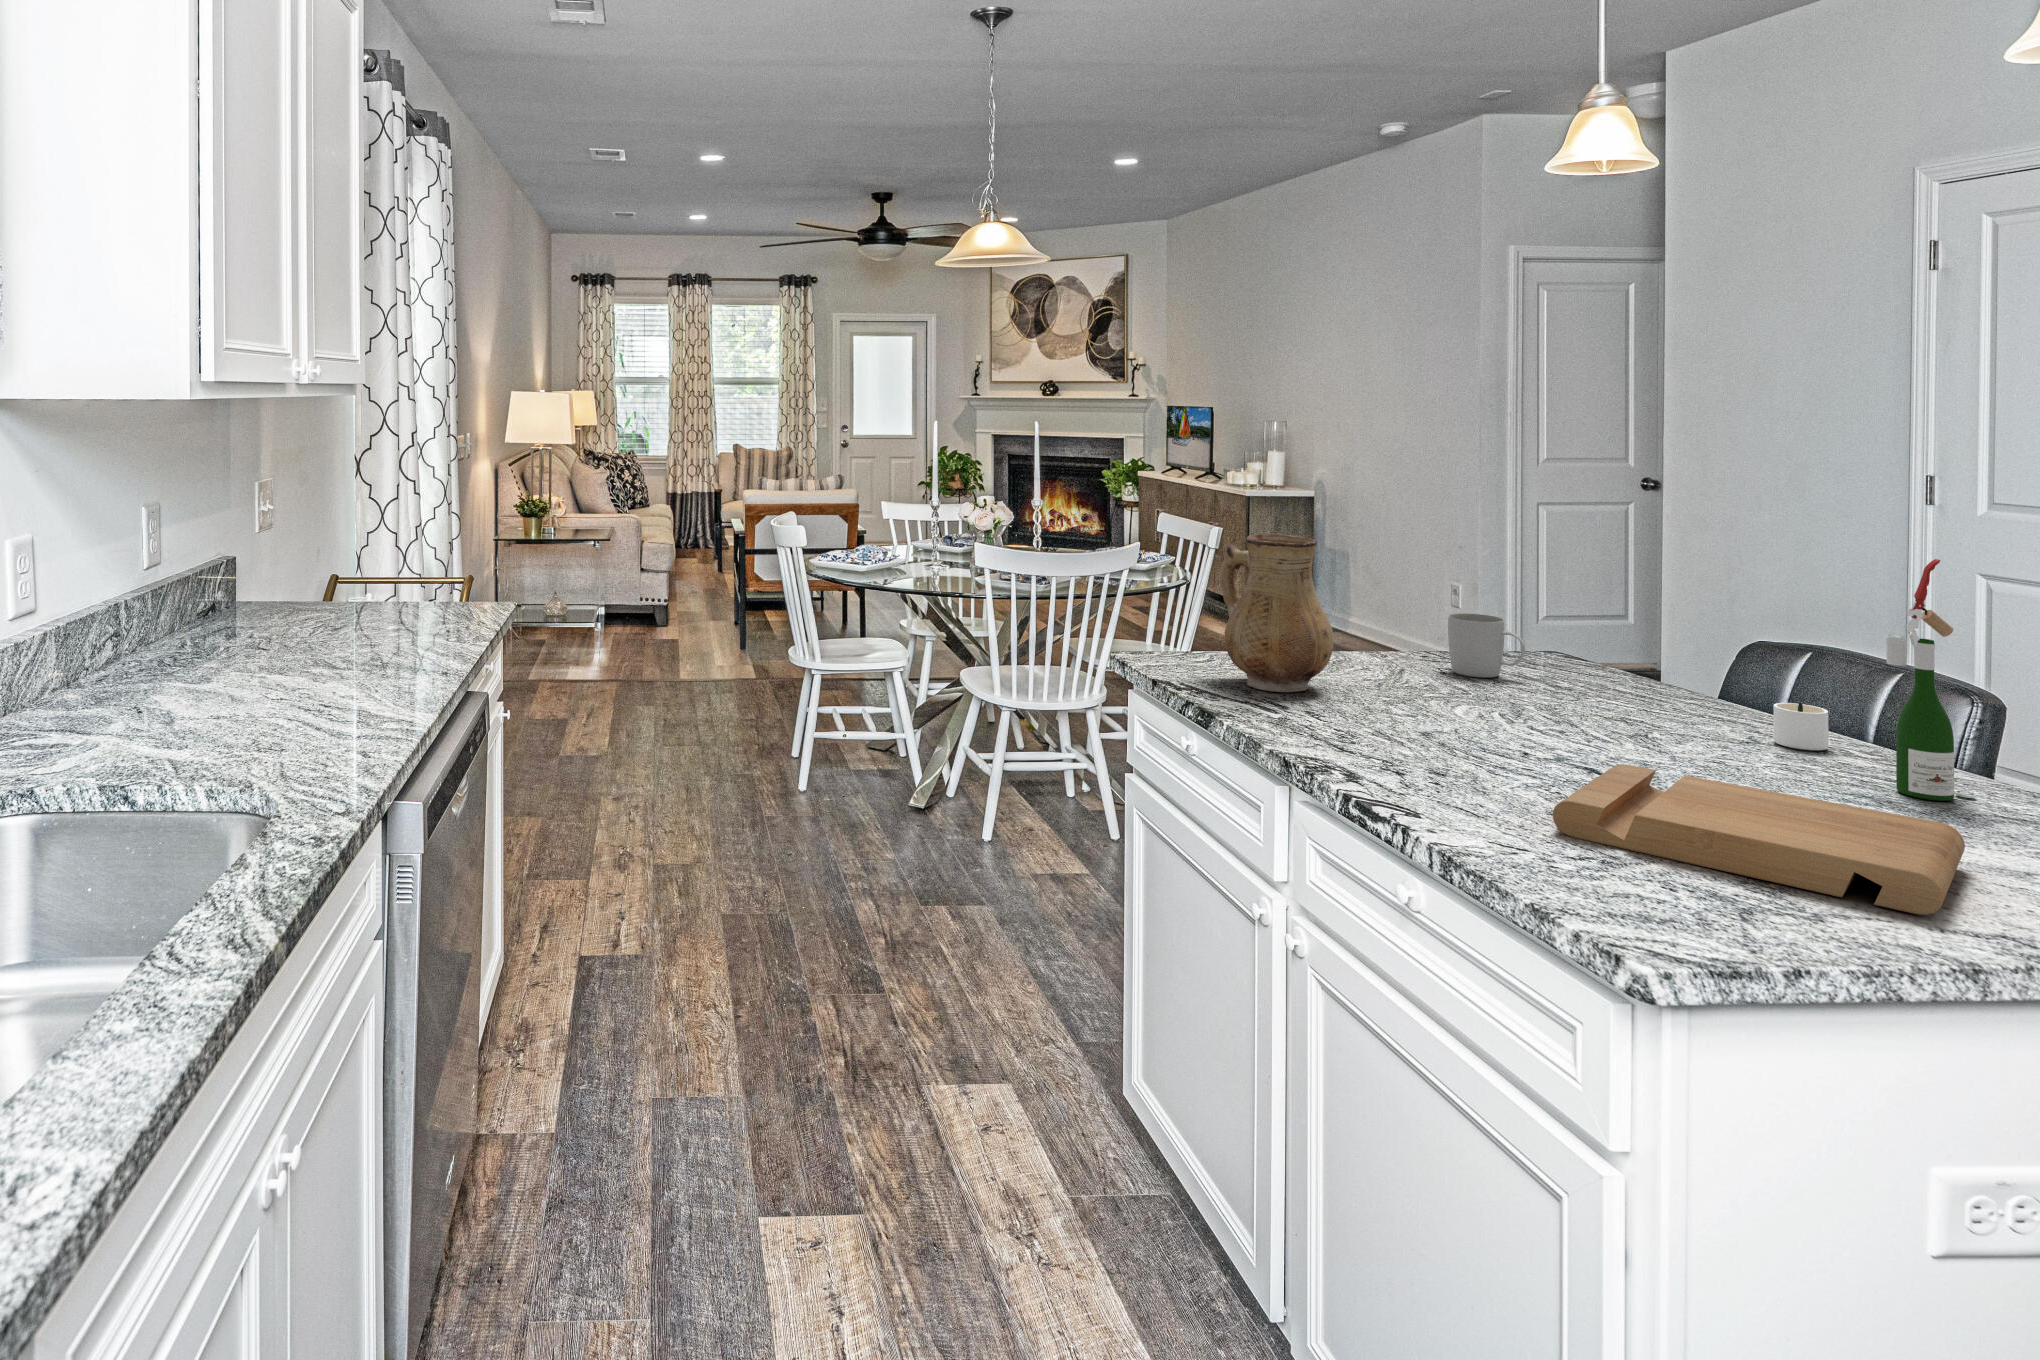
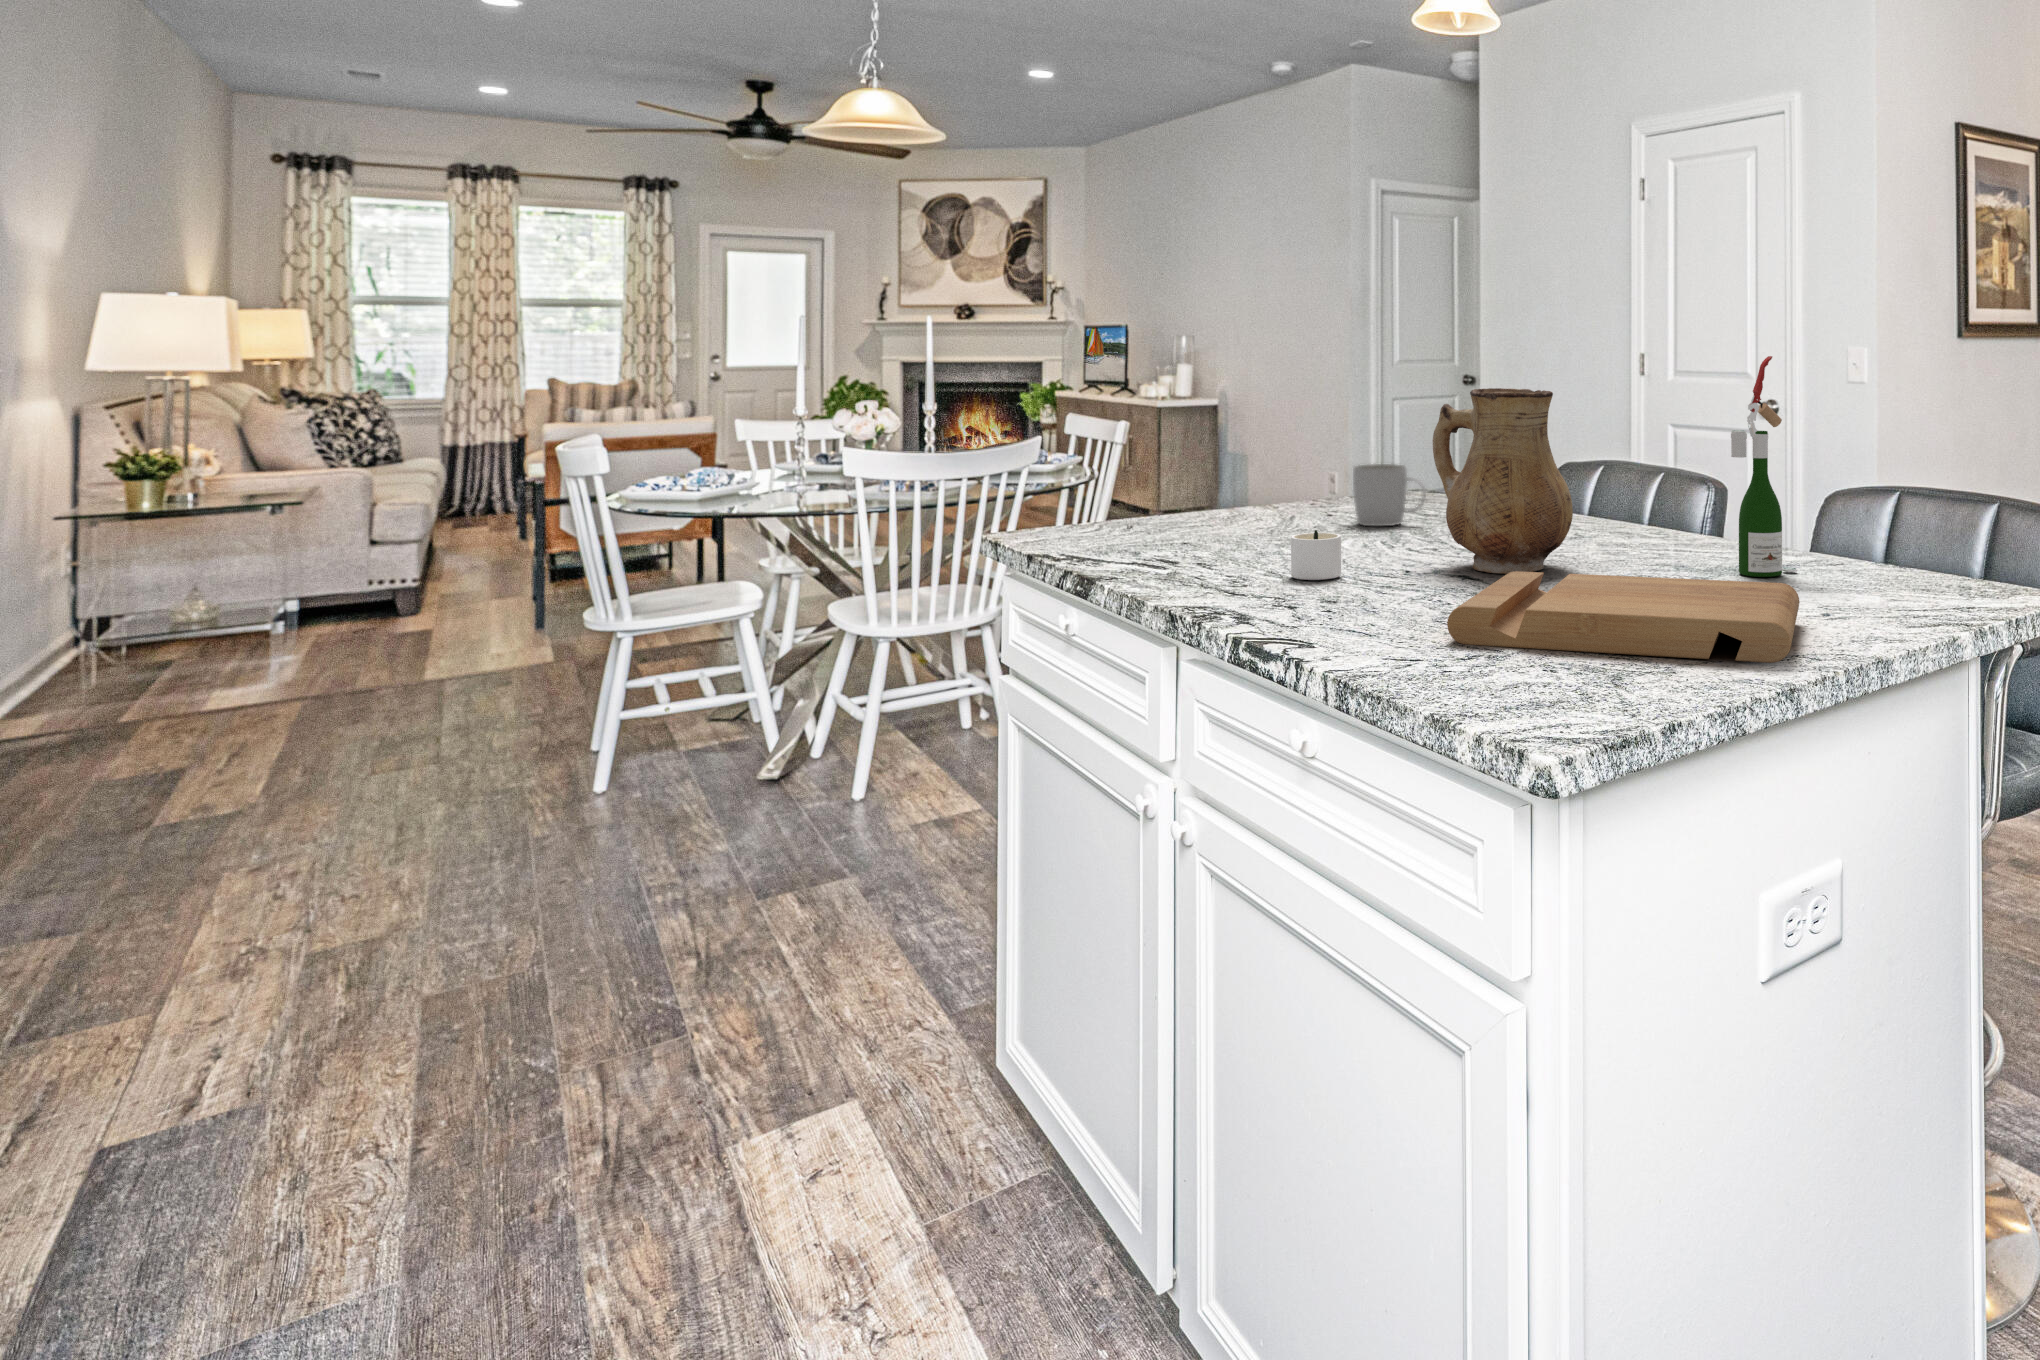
ceramic pitcher: present [1220,534,1334,692] -> present [1433,388,1573,574]
candle: present [1773,703,1828,750] -> present [1291,530,1341,580]

